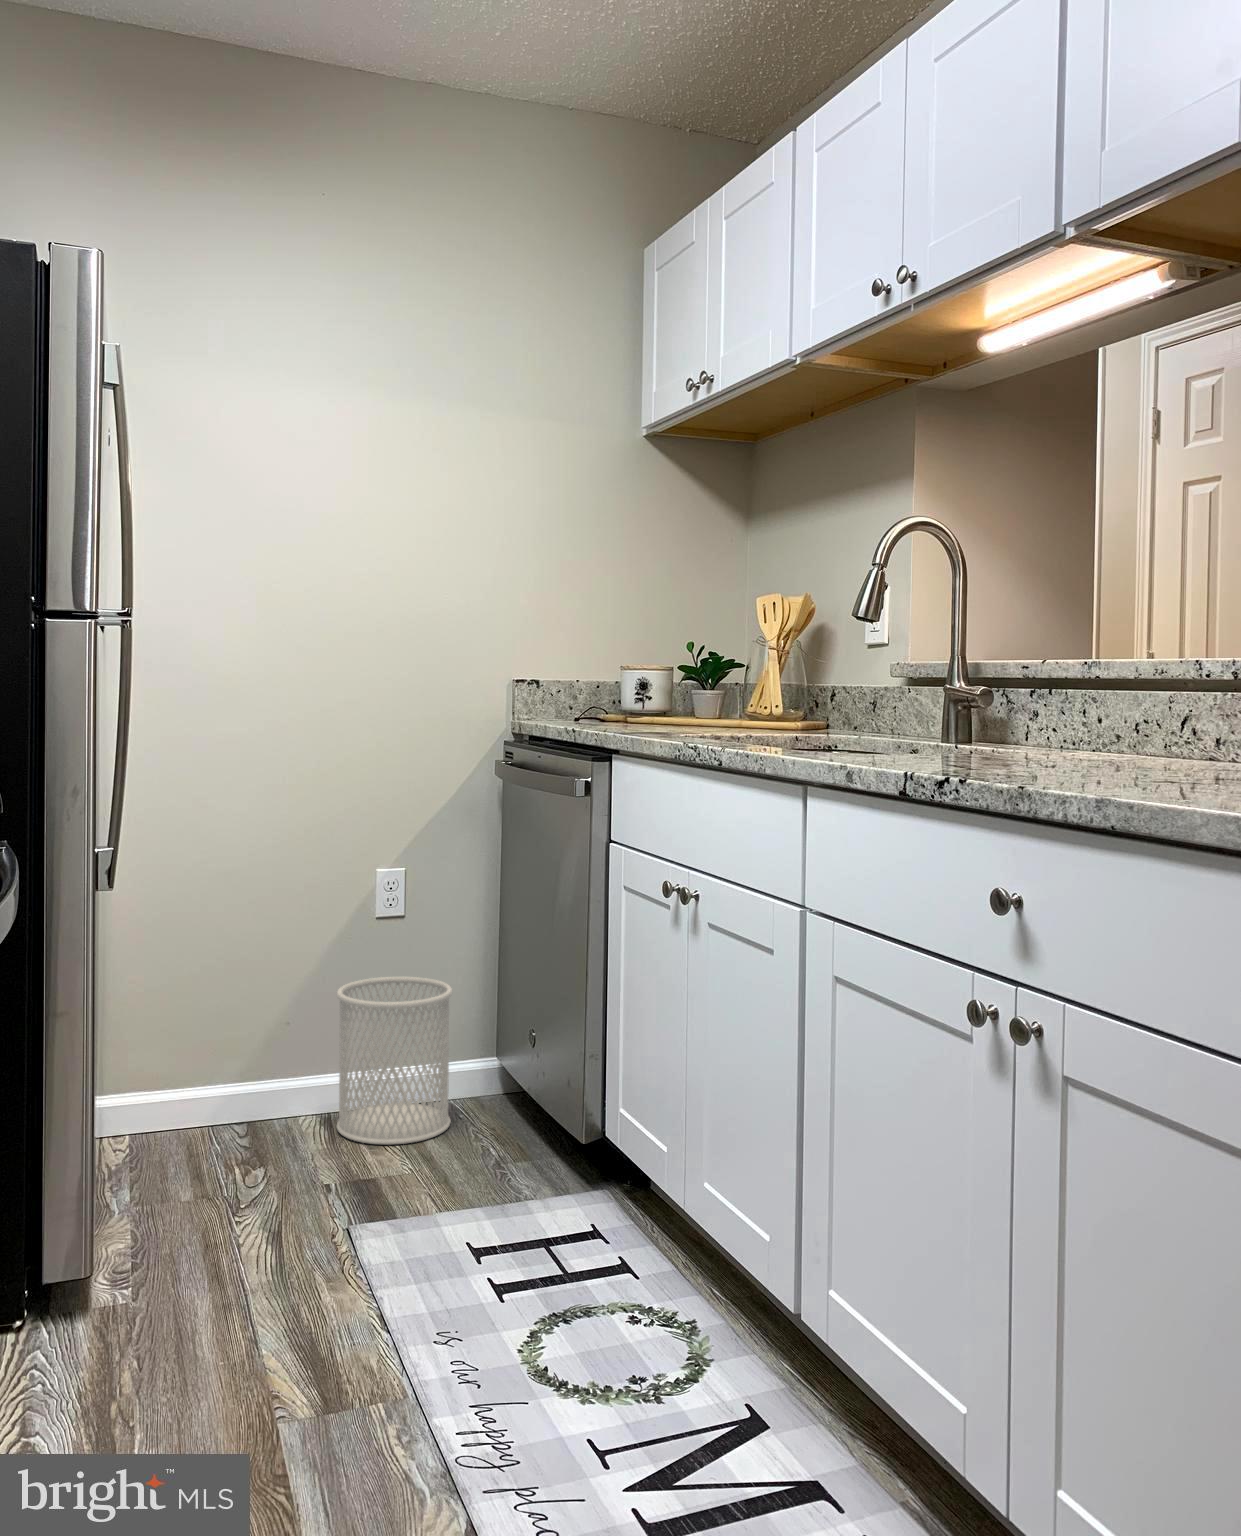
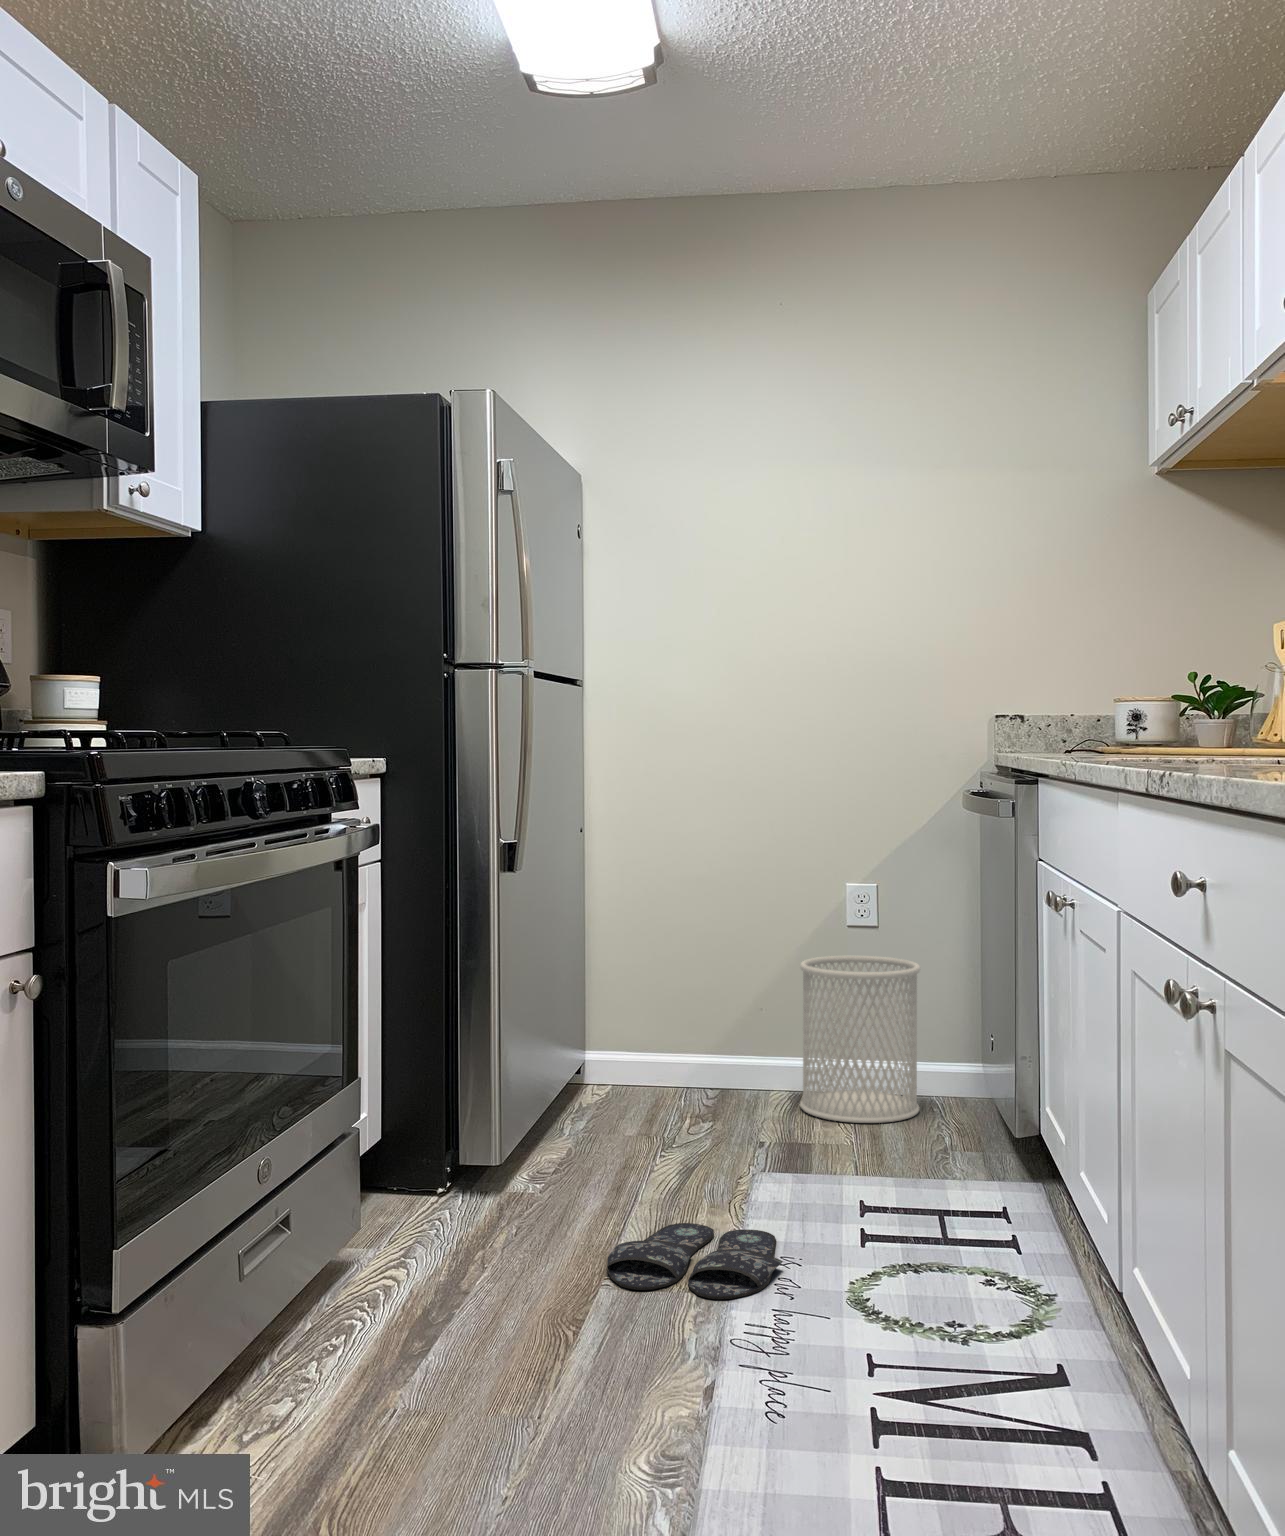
slippers: none [269,1304,447,1416] -> present [607,1223,783,1299]

